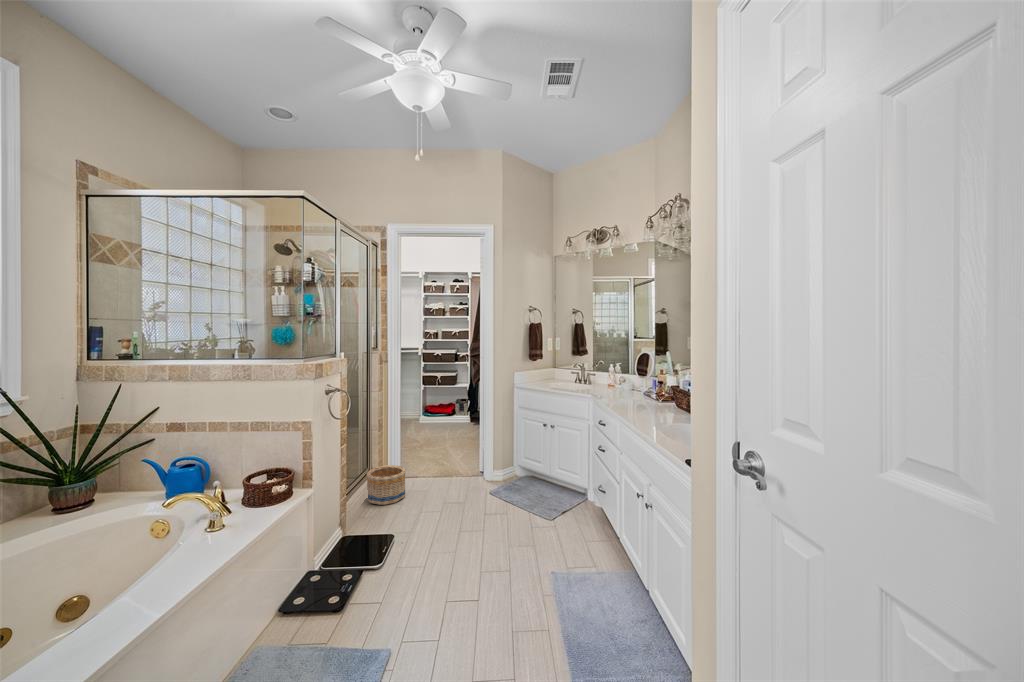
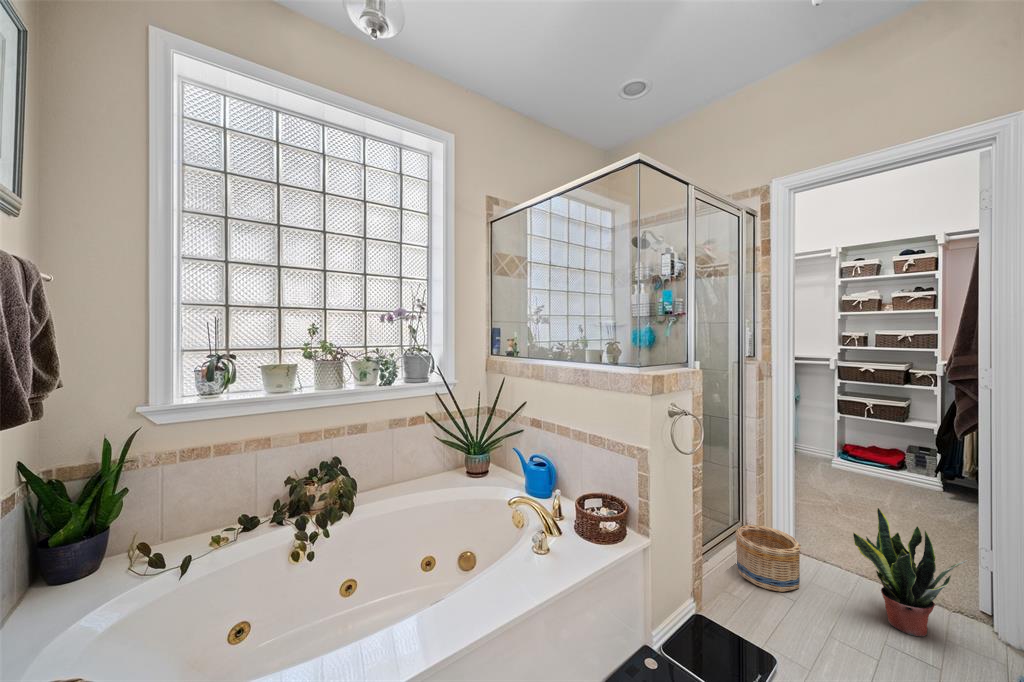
potted plant: none [432,433,477,497] -> present [853,508,967,636]

